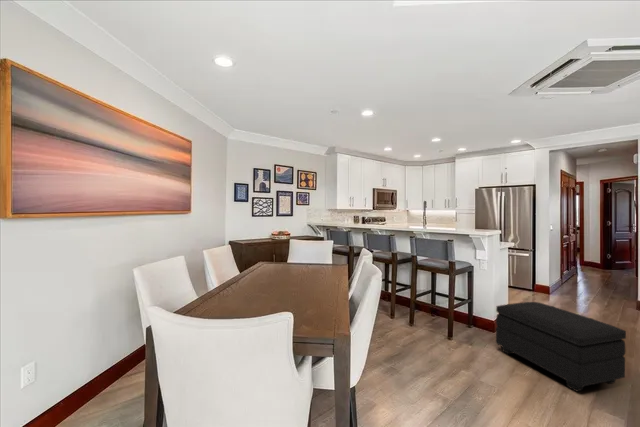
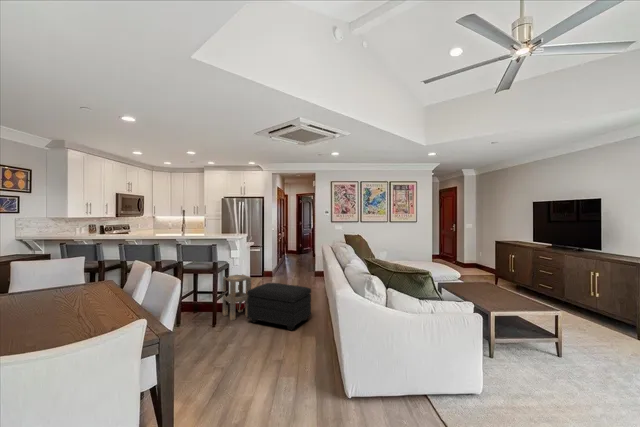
side table: none [464,280,505,341] -> present [223,274,251,321]

